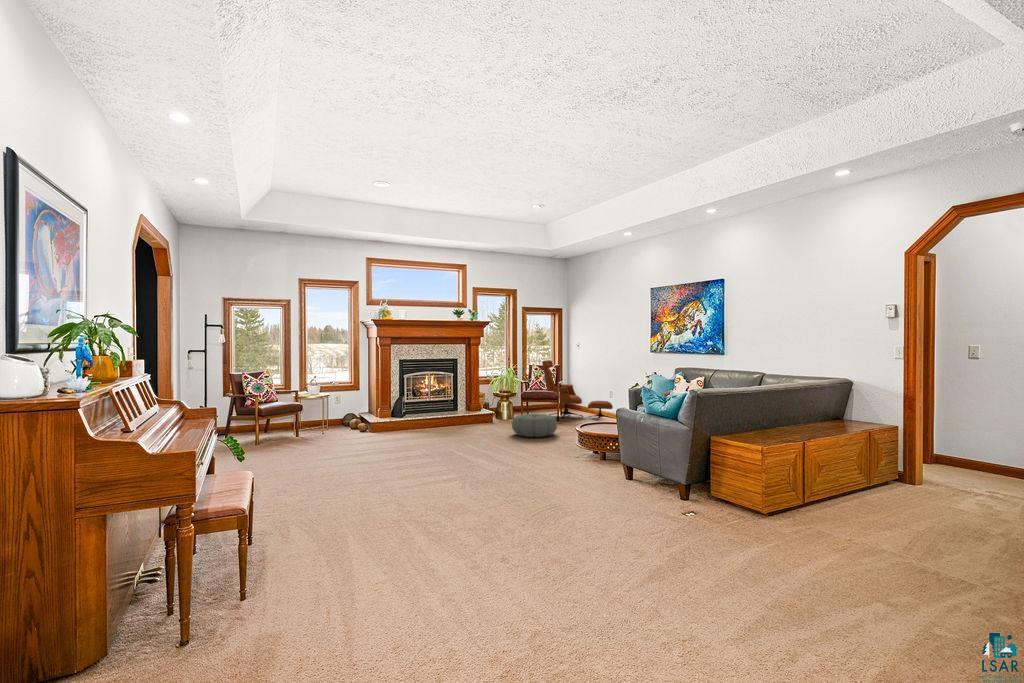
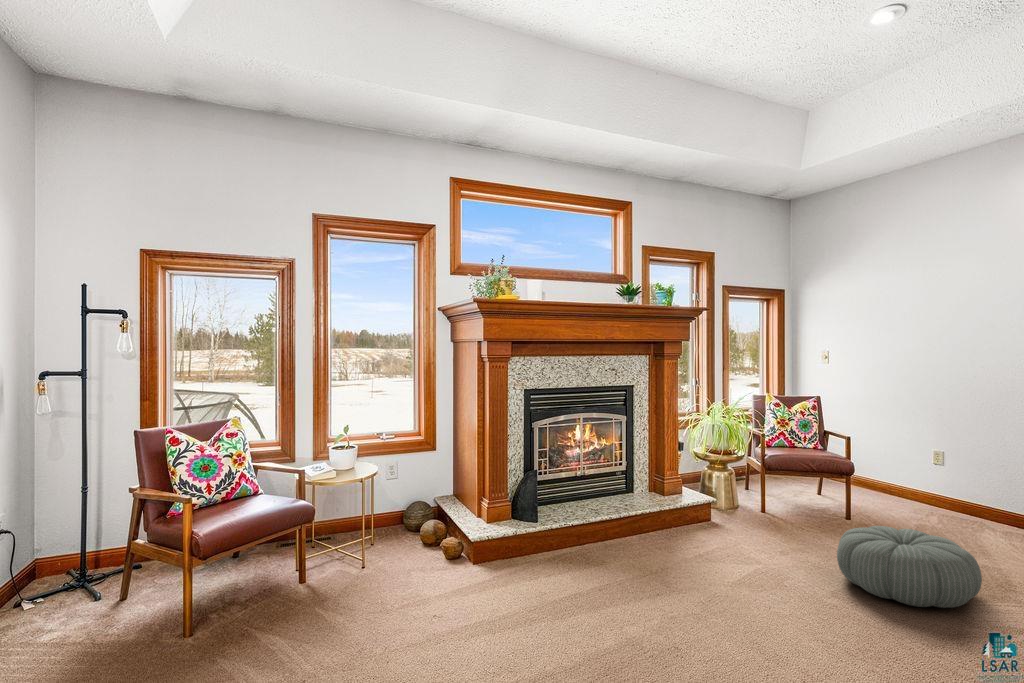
lounge chair: present [542,360,613,420] -> none [797,387,974,519]

